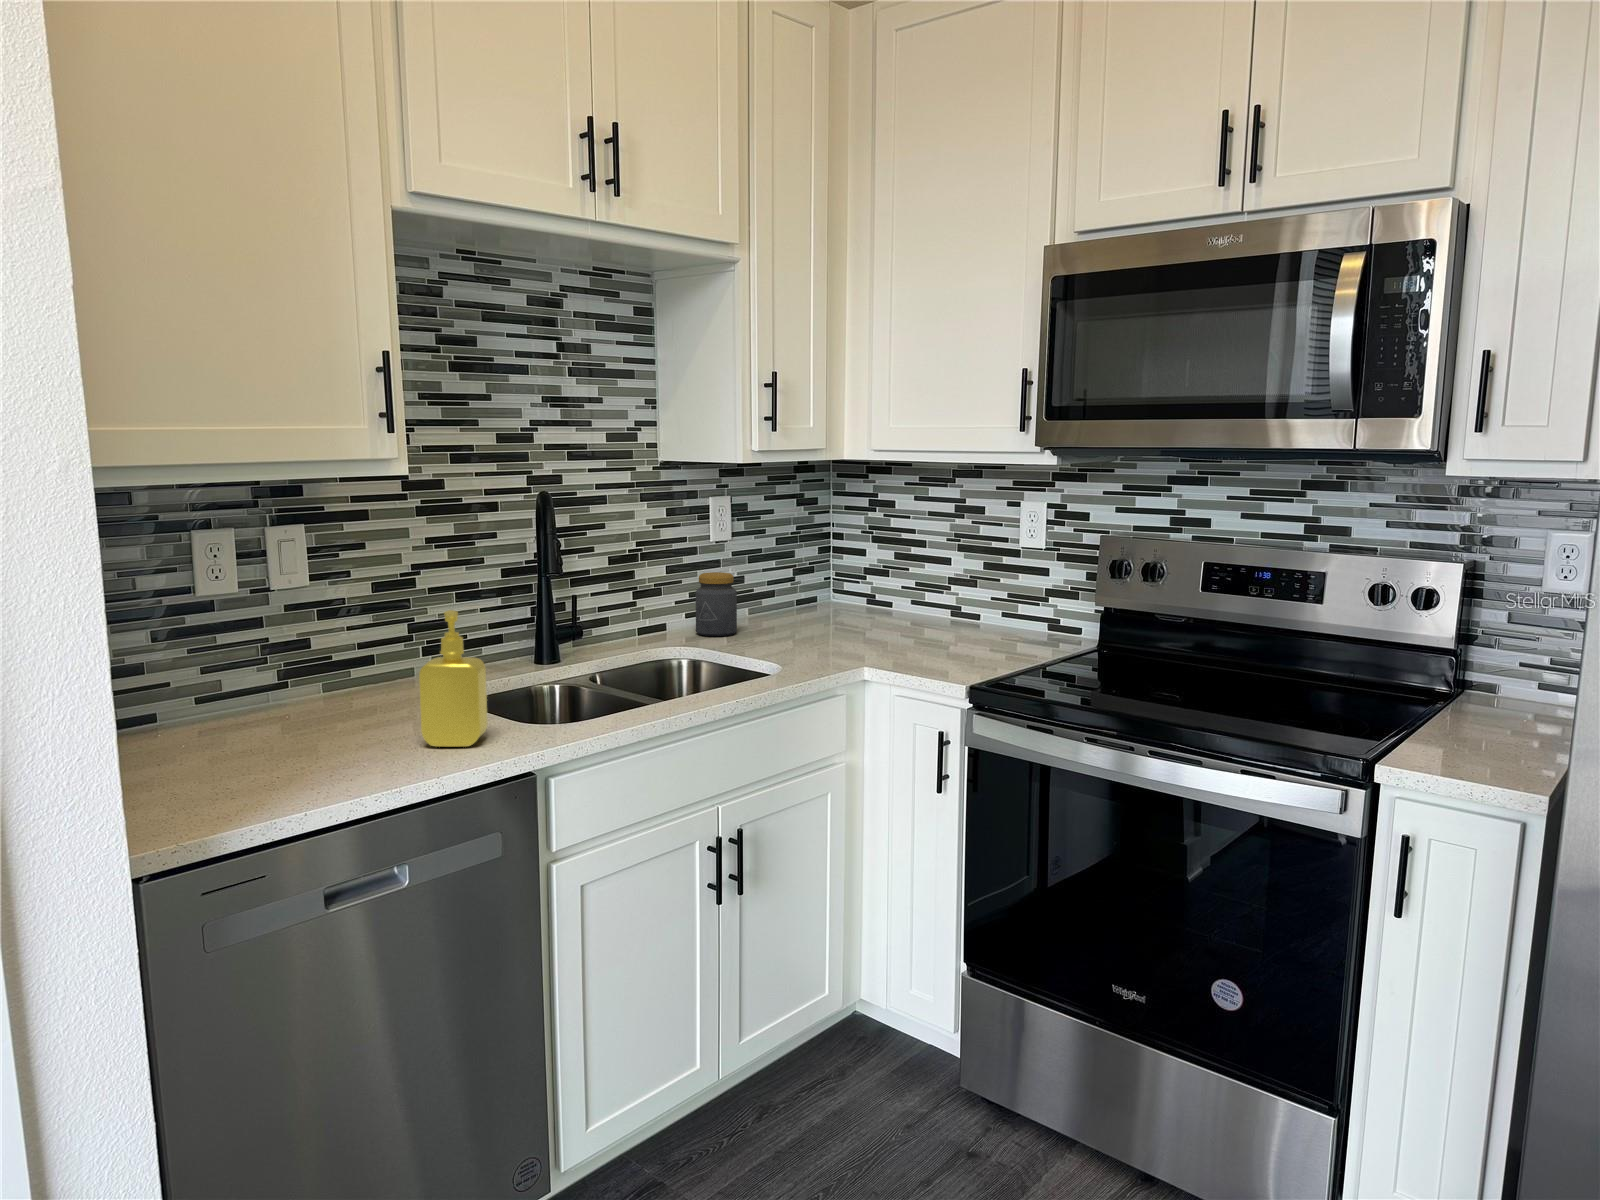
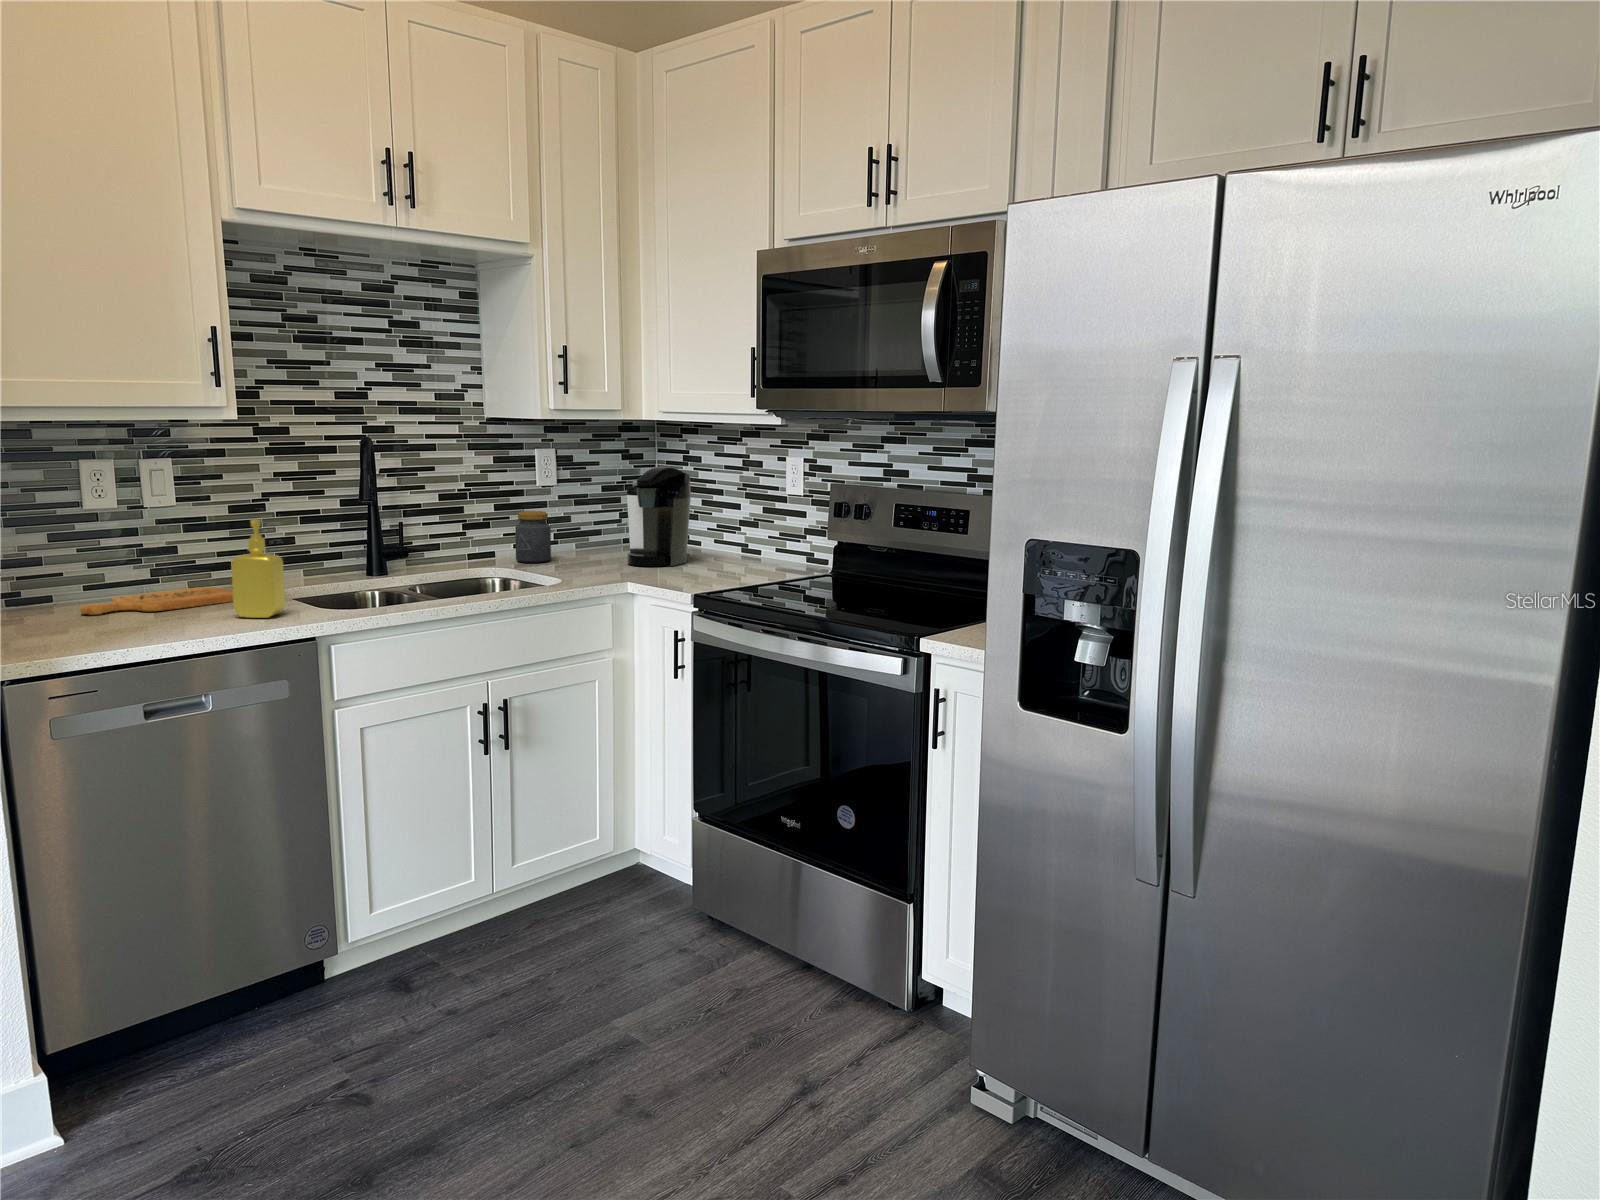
coffee maker: none [819,517,907,638] -> present [627,467,691,566]
cutting board: none [202,691,411,748] -> present [80,587,233,614]

